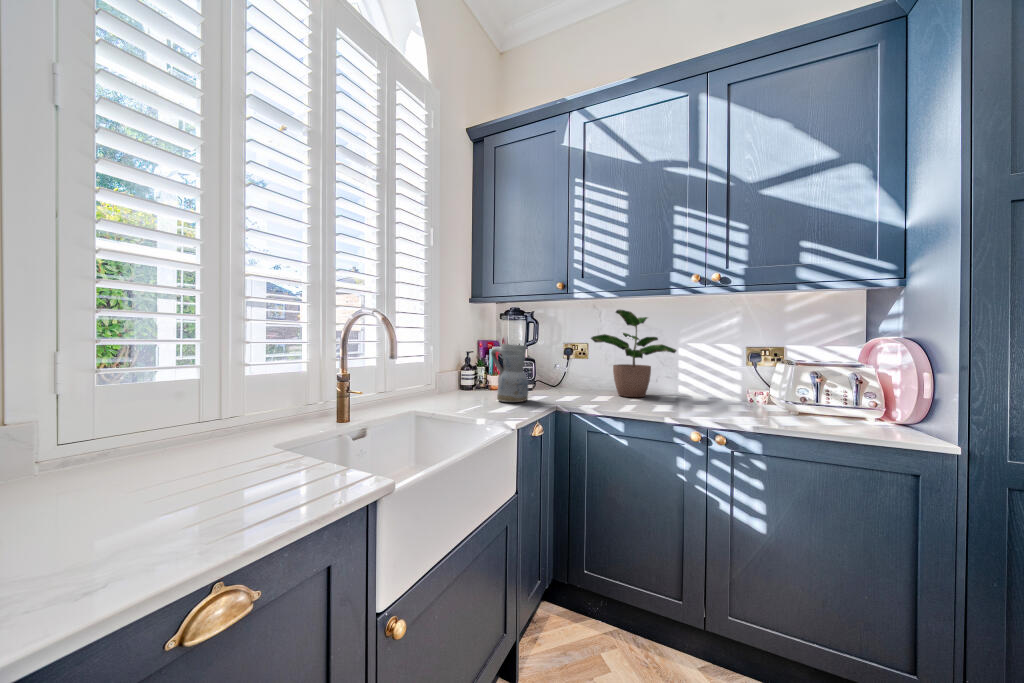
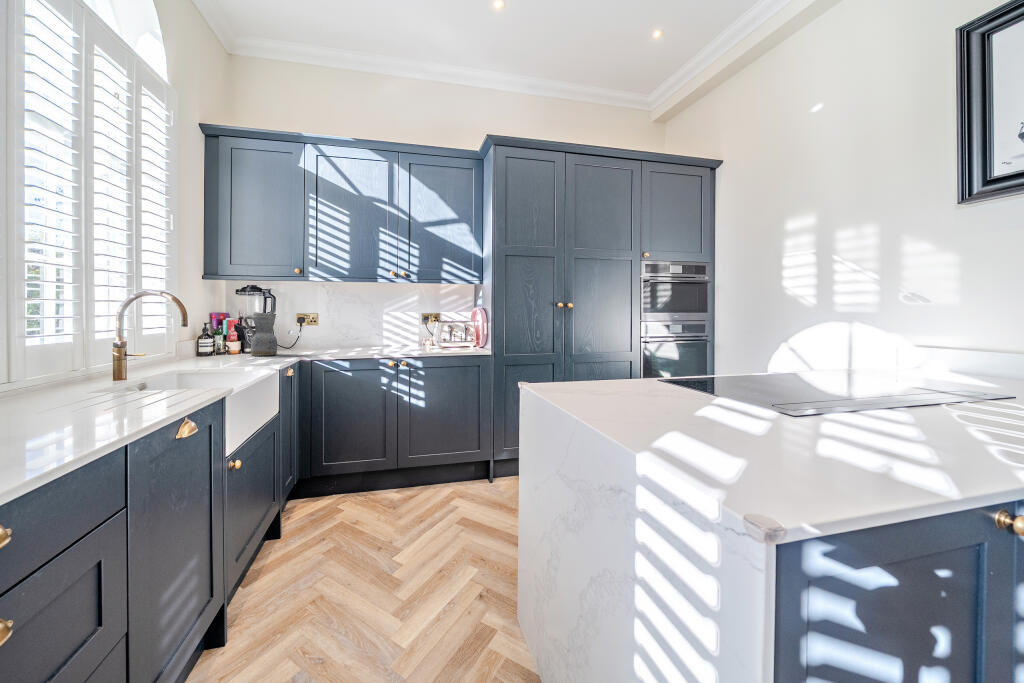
potted plant: present [591,310,676,397] -> none [321,289,381,349]

